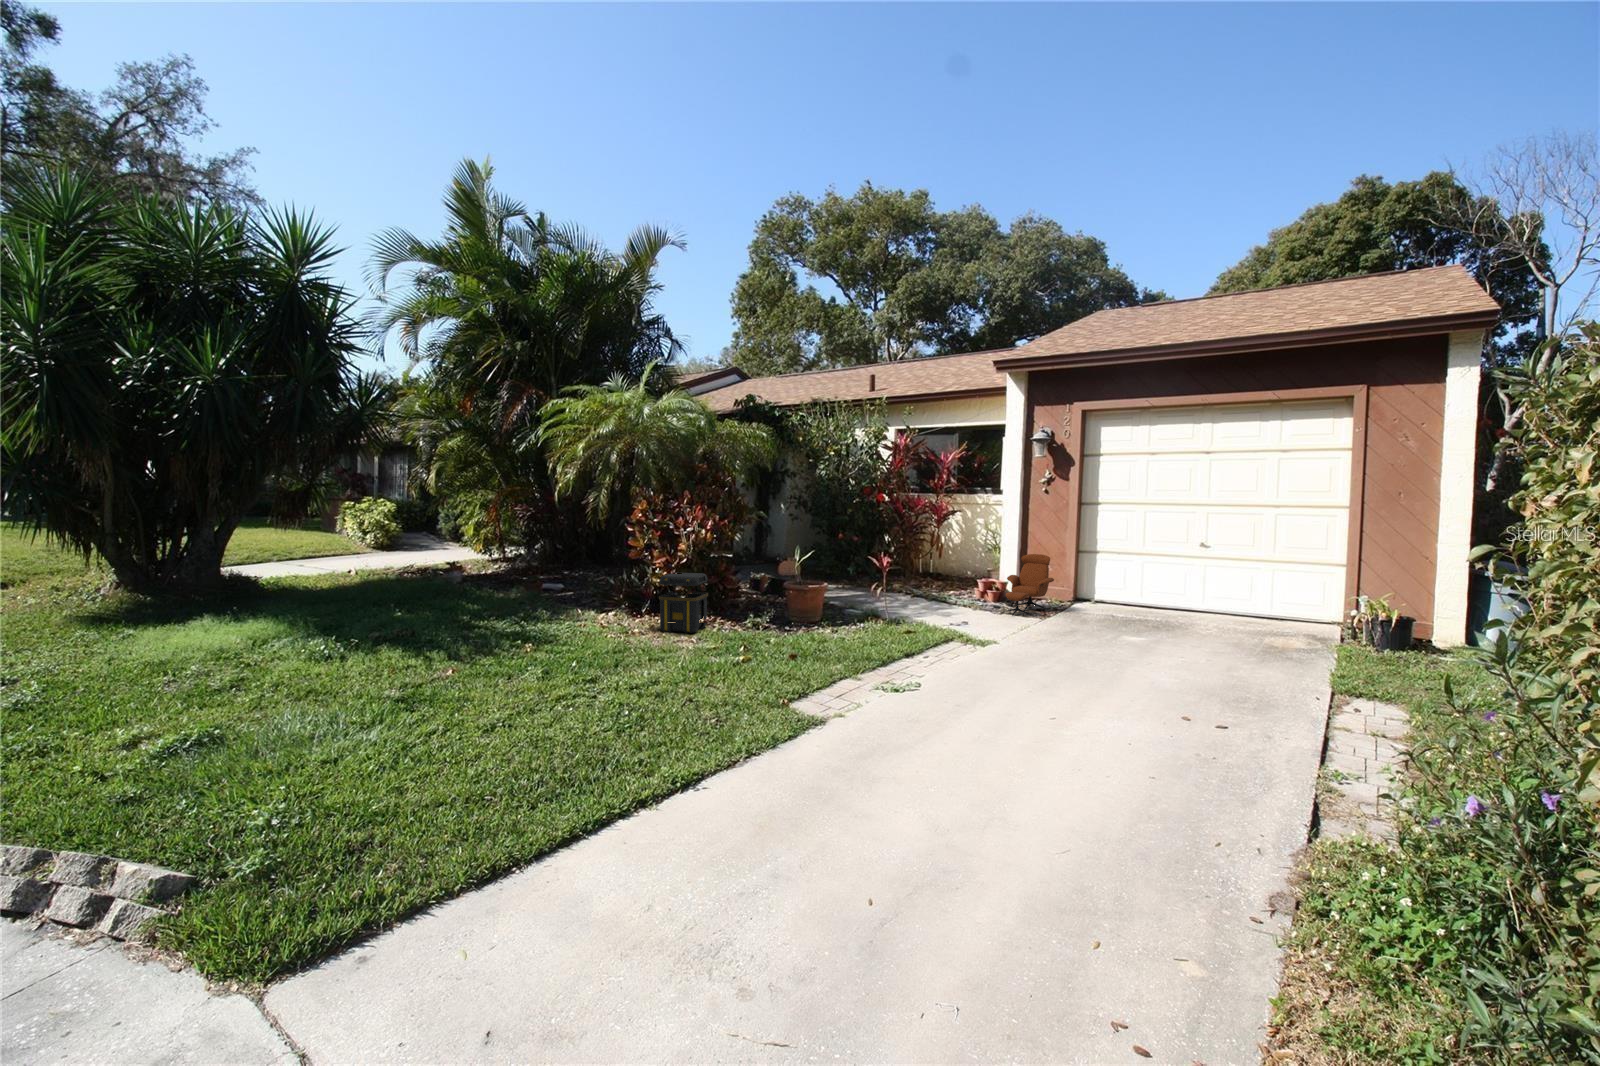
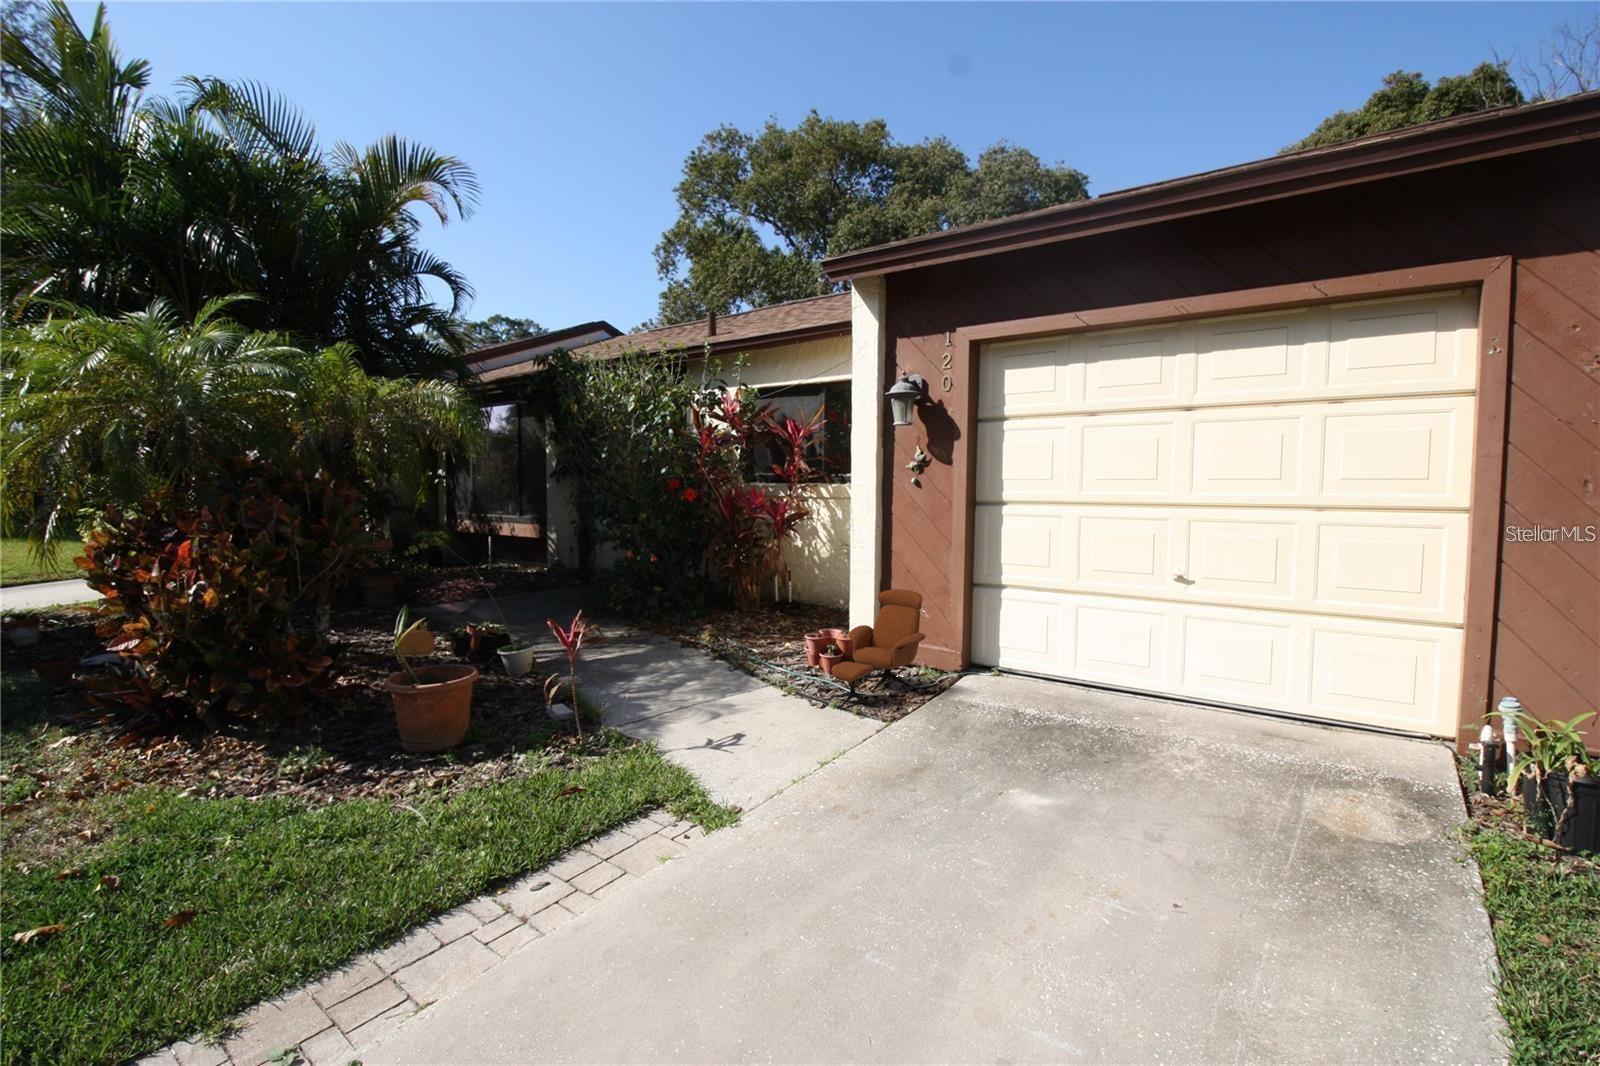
toolbox: present [659,573,708,633] -> none [87,654,223,783]

